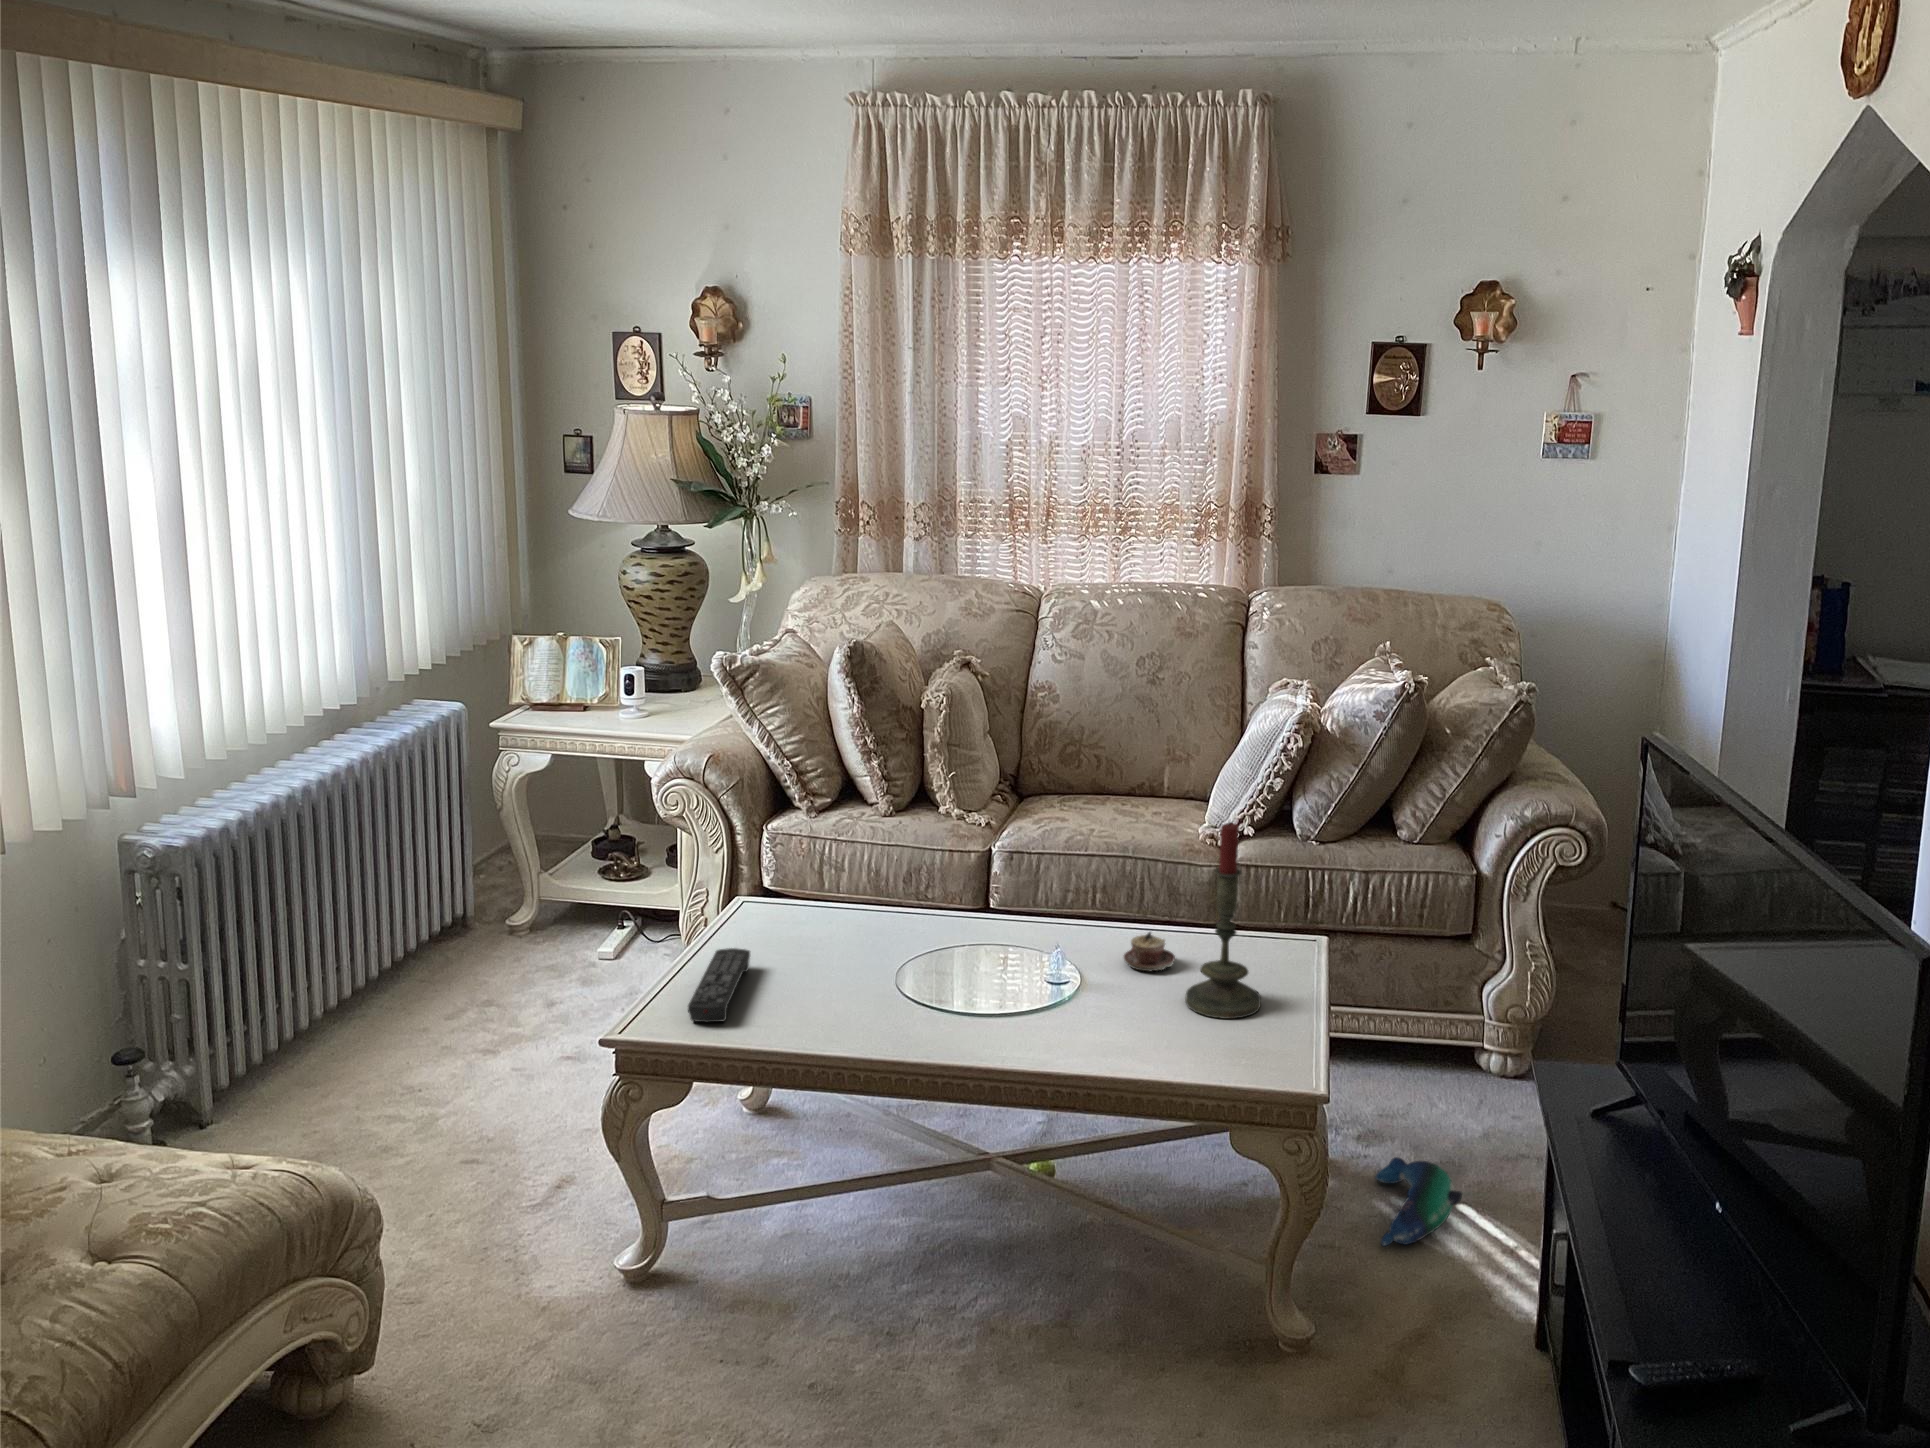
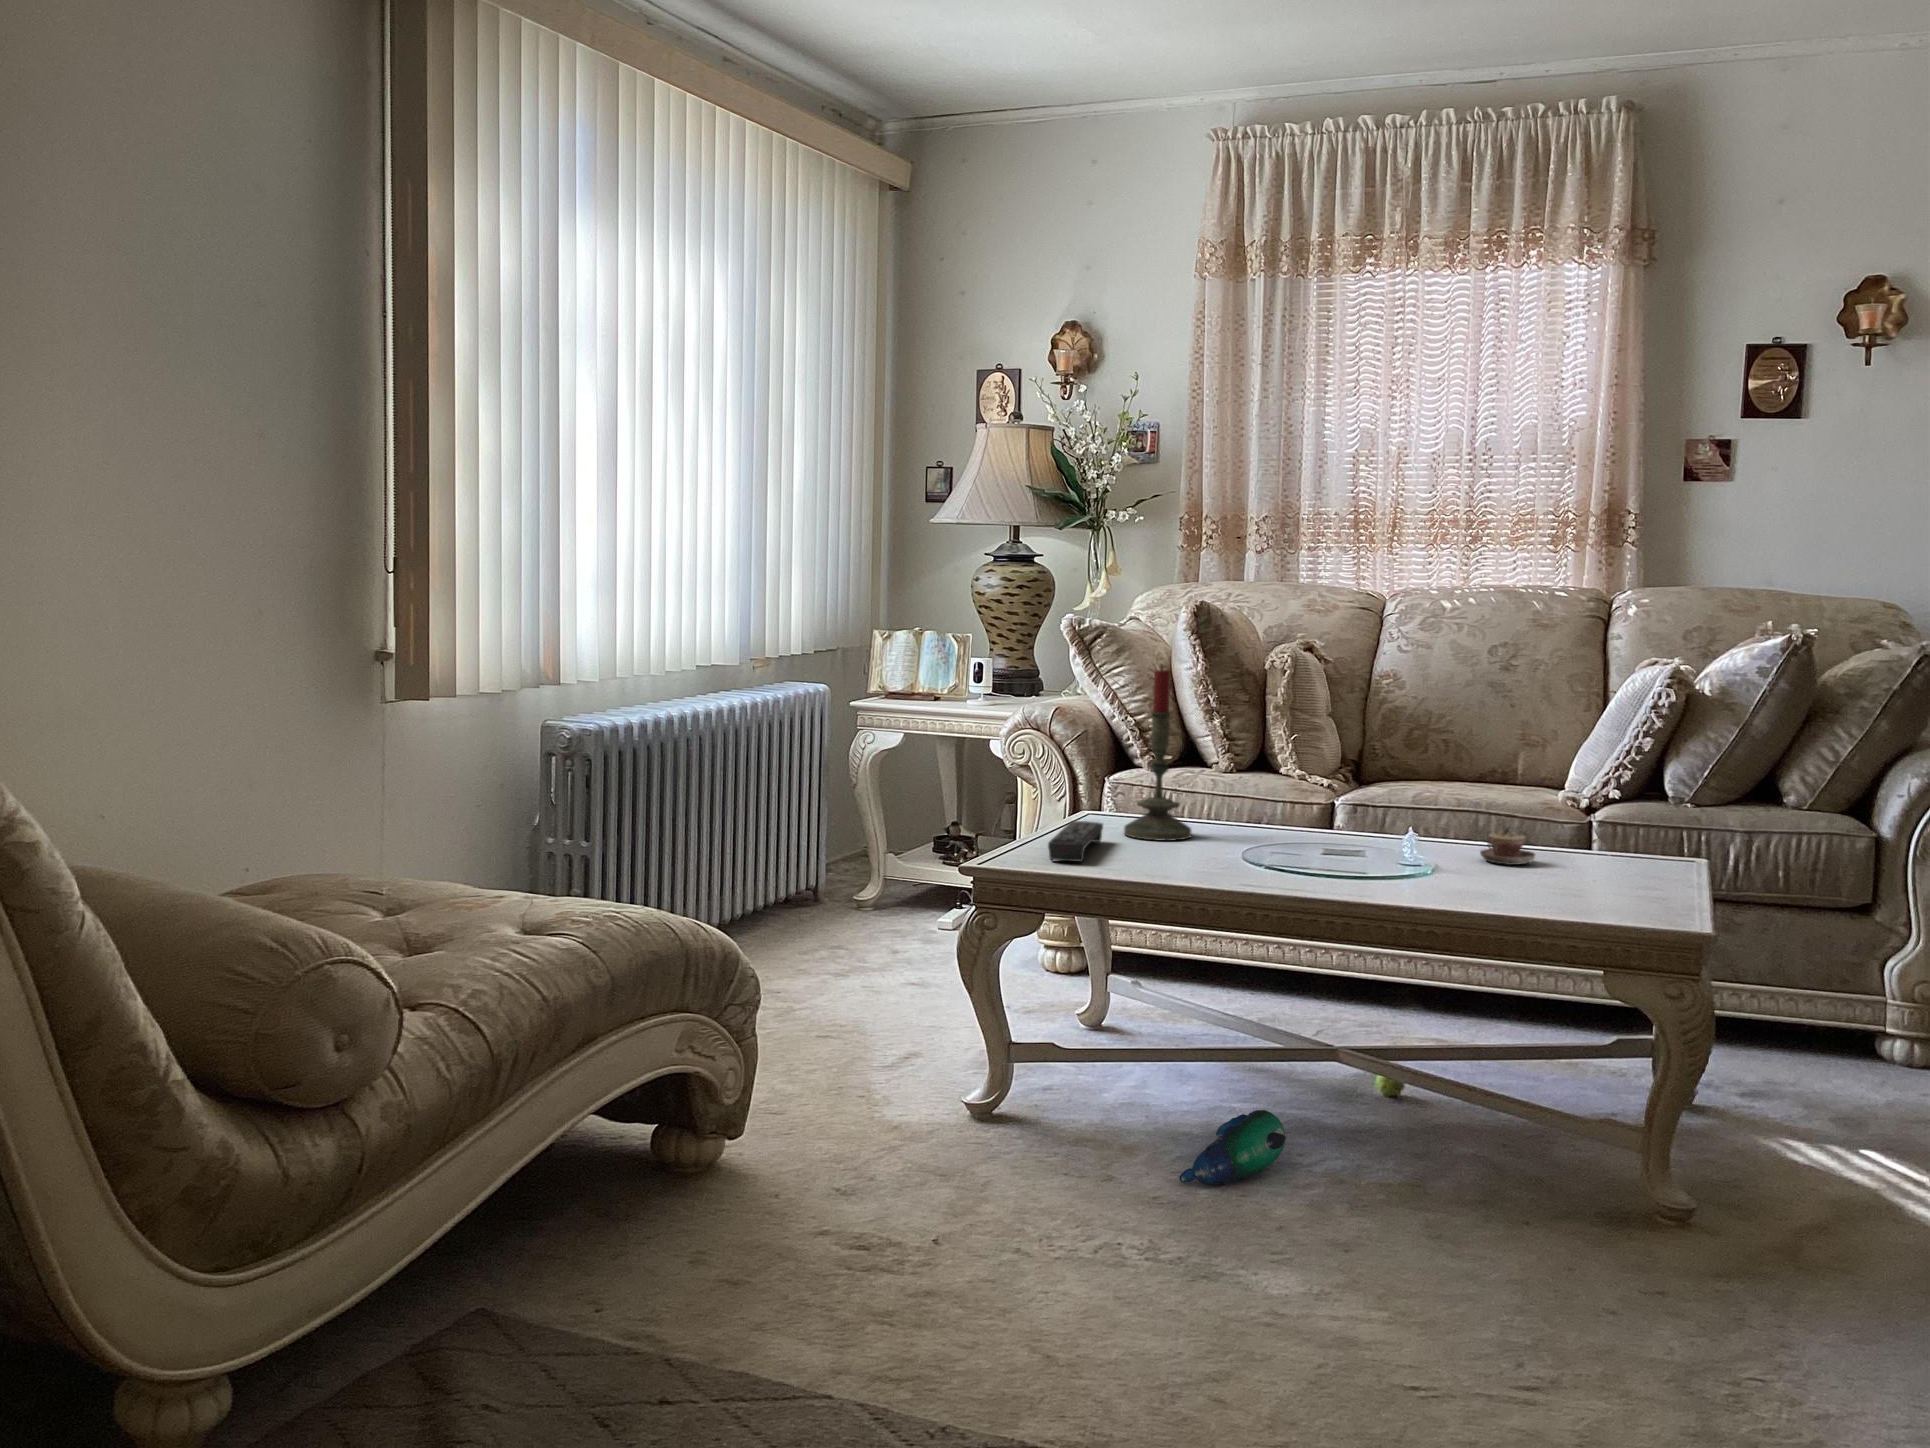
candle: present [1185,822,1261,1019] -> present [1124,670,1191,841]
plush toy: present [1375,1157,1462,1247] -> present [1179,1110,1287,1185]

